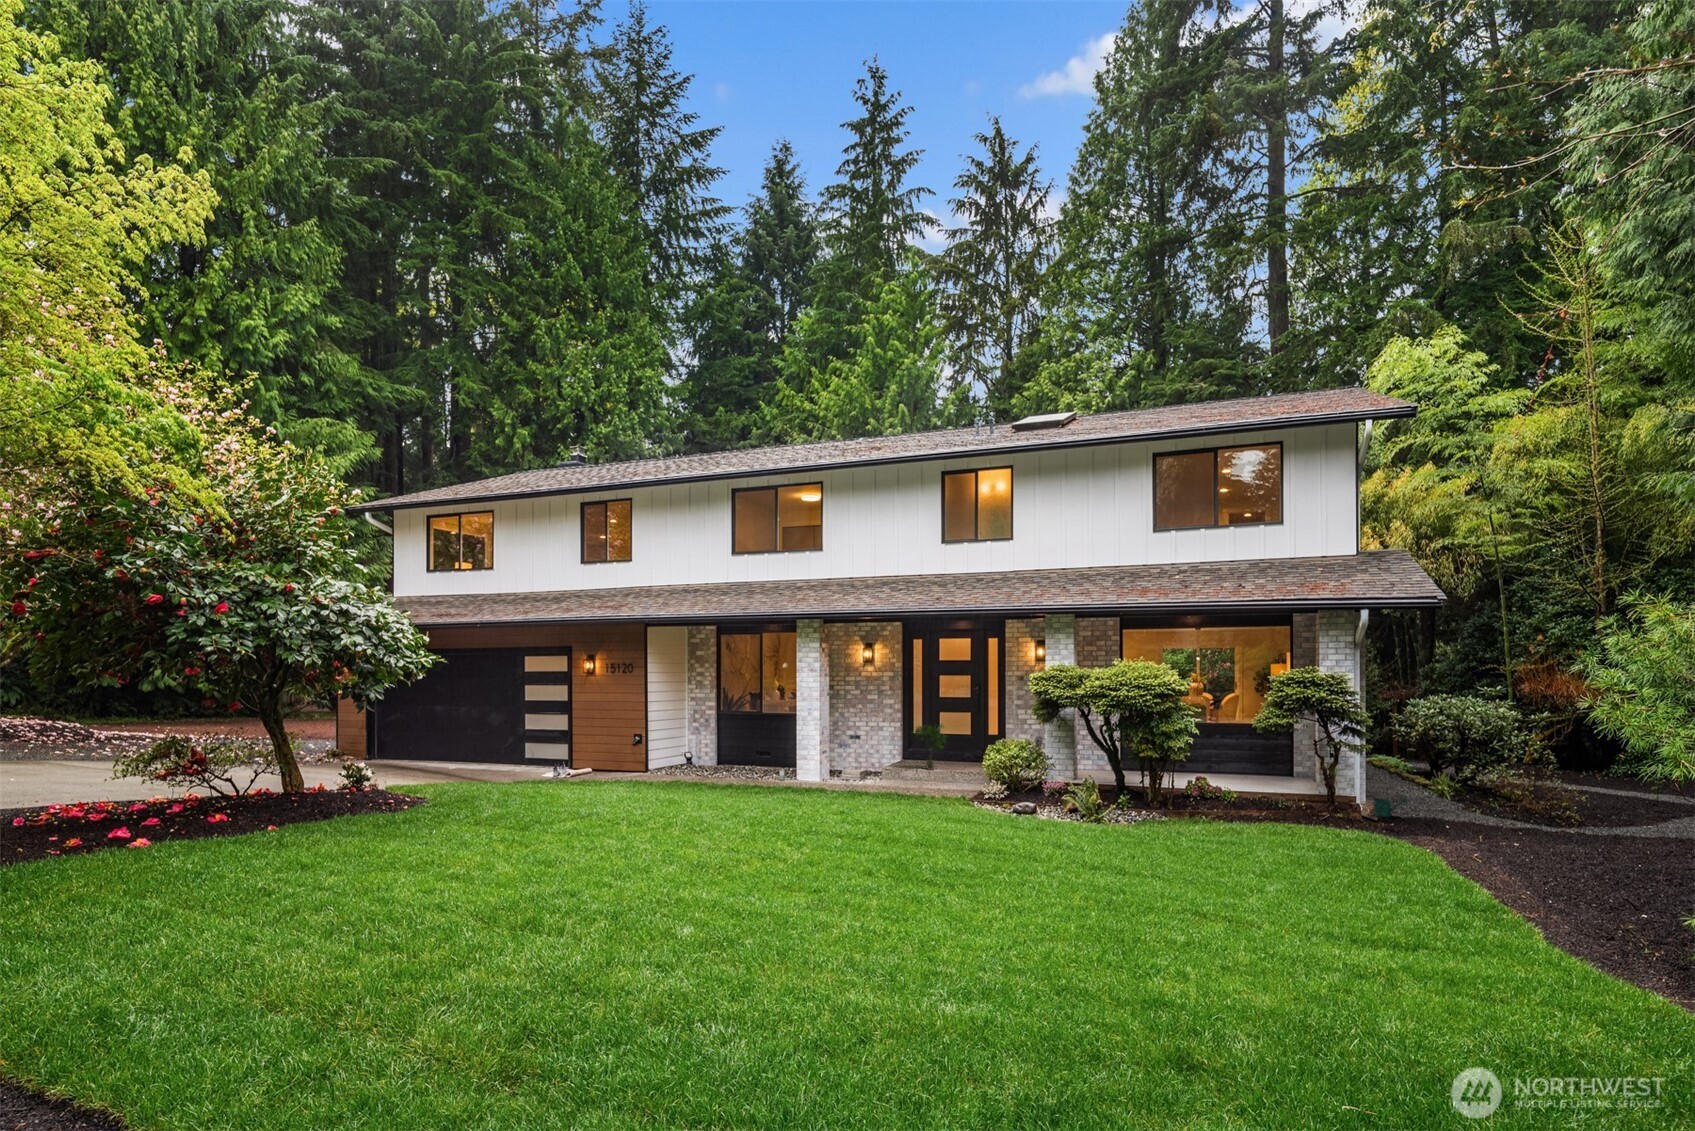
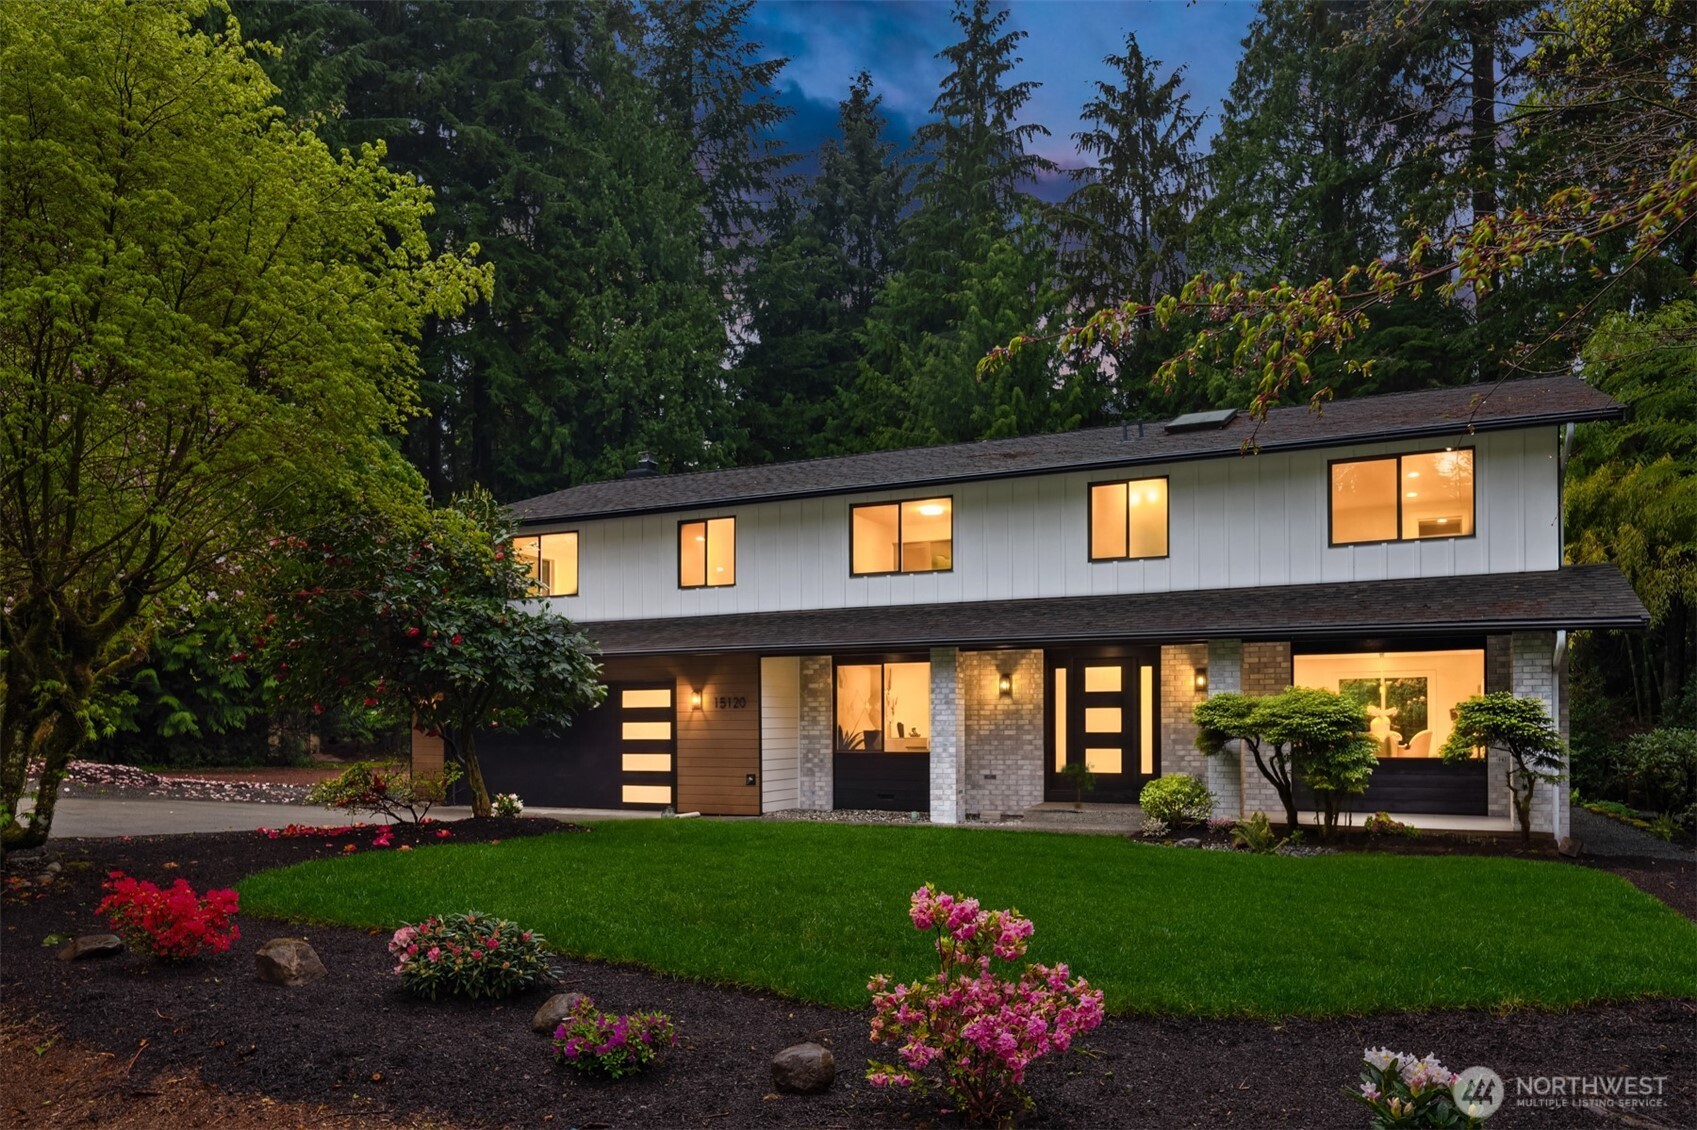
watering can: present [1373,798,1407,817] -> none [1571,829,1614,853]

